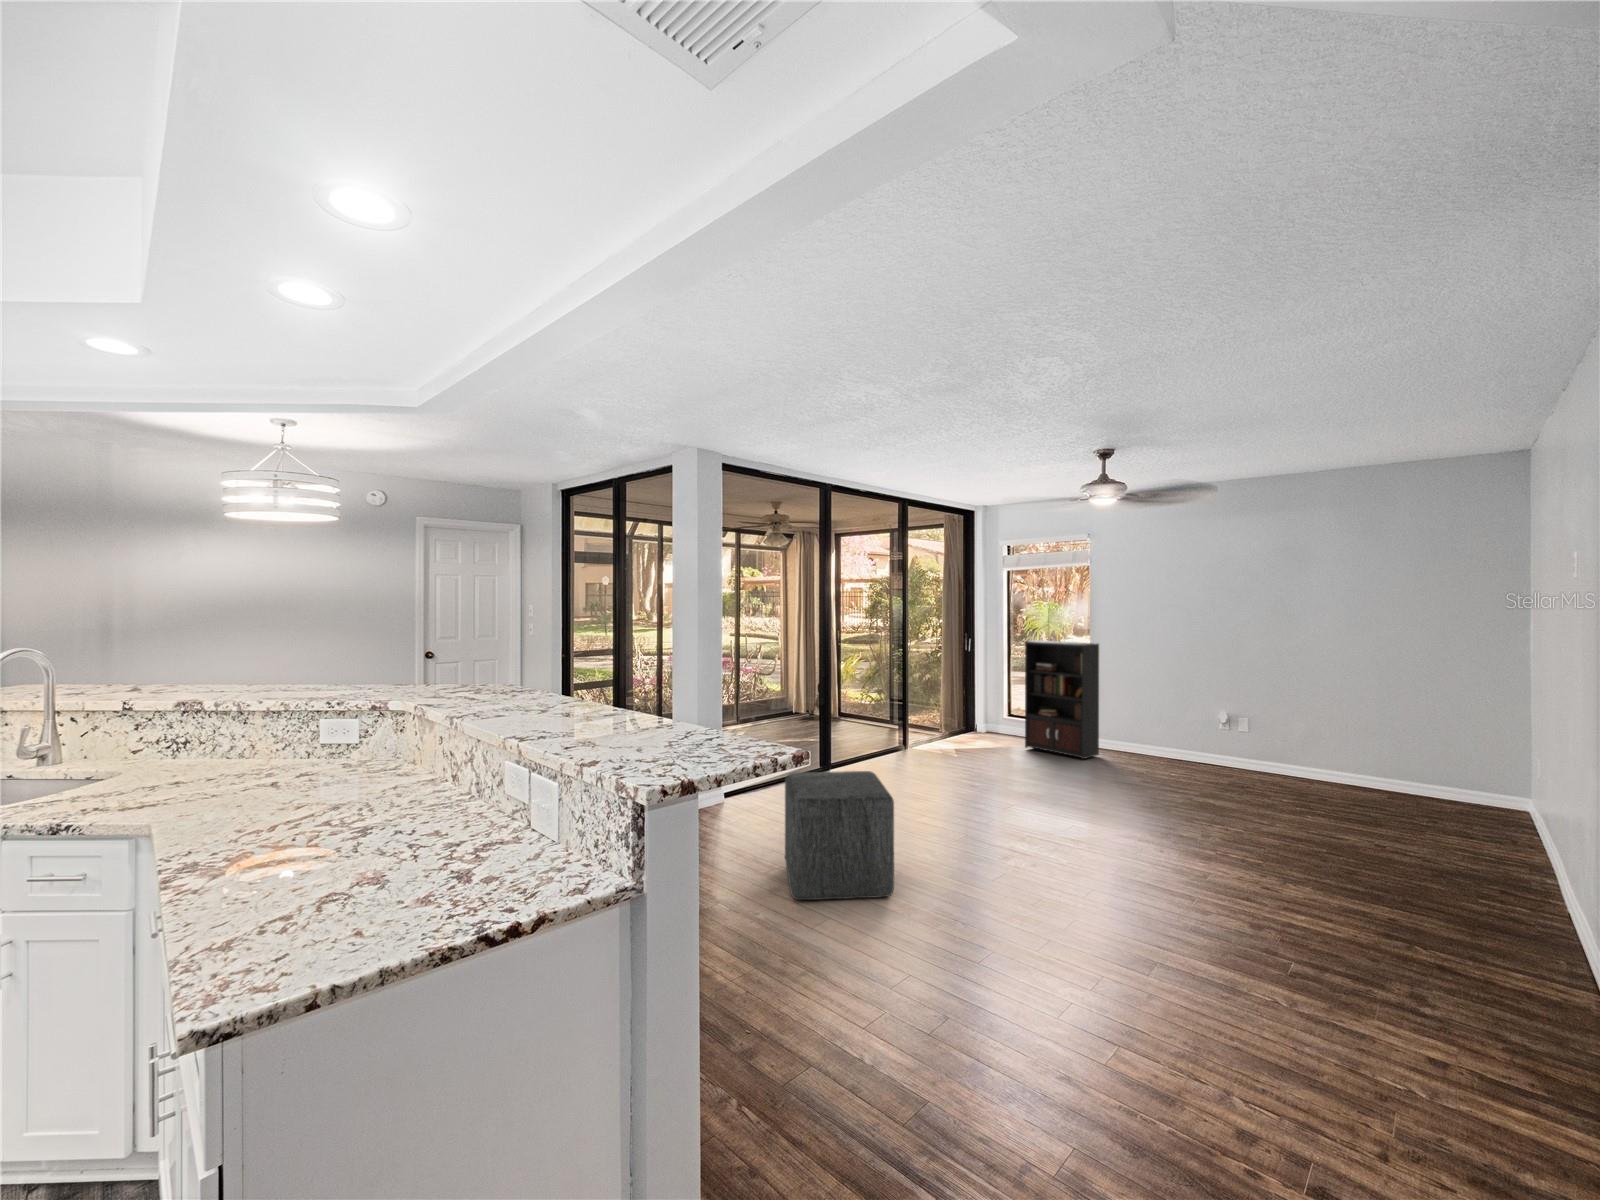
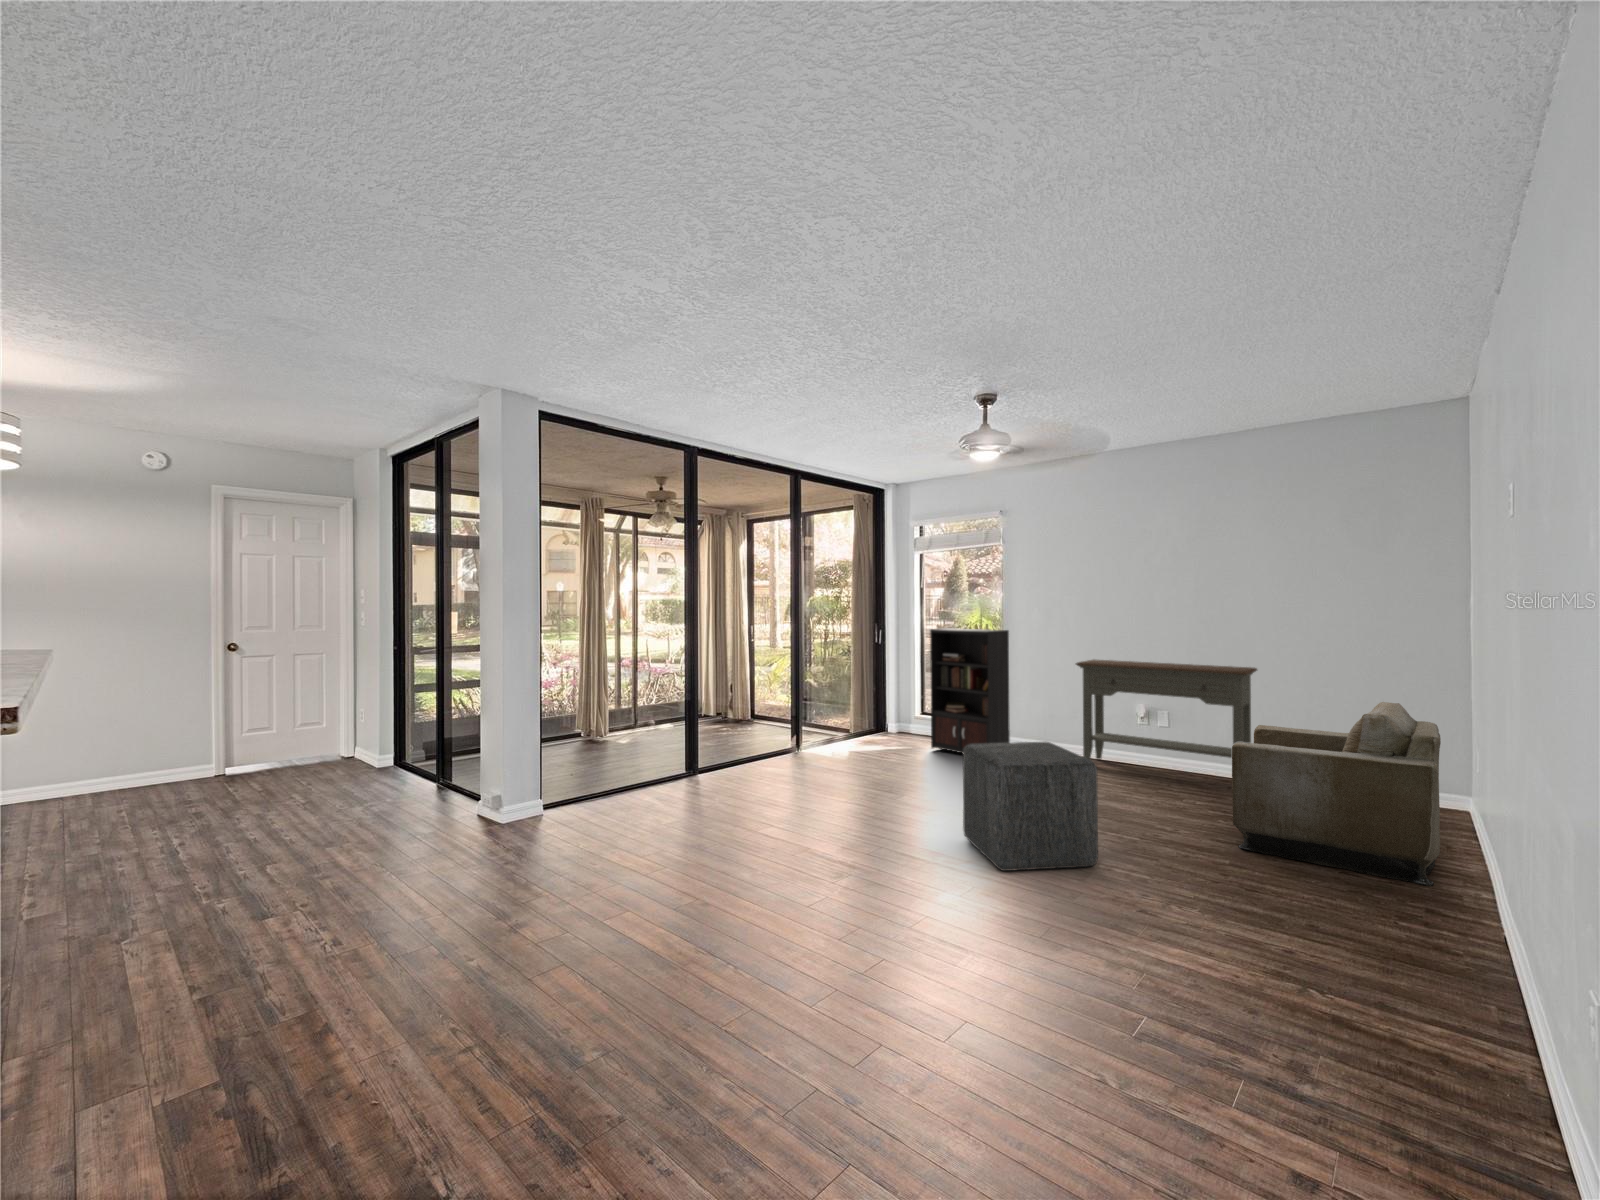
console table: none [1162,671,1332,788] -> present [1076,660,1257,759]
armchair: none [1325,717,1531,873] -> present [1232,702,1441,887]
ottoman: present [785,771,894,900] -> present [963,742,1098,871]

